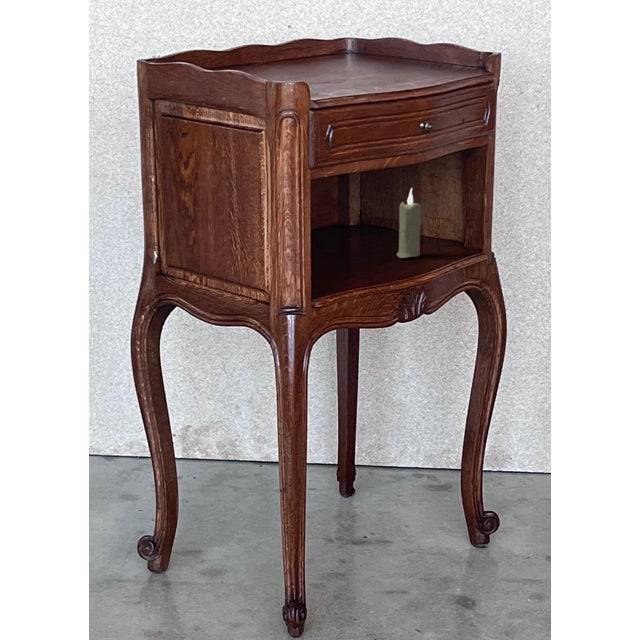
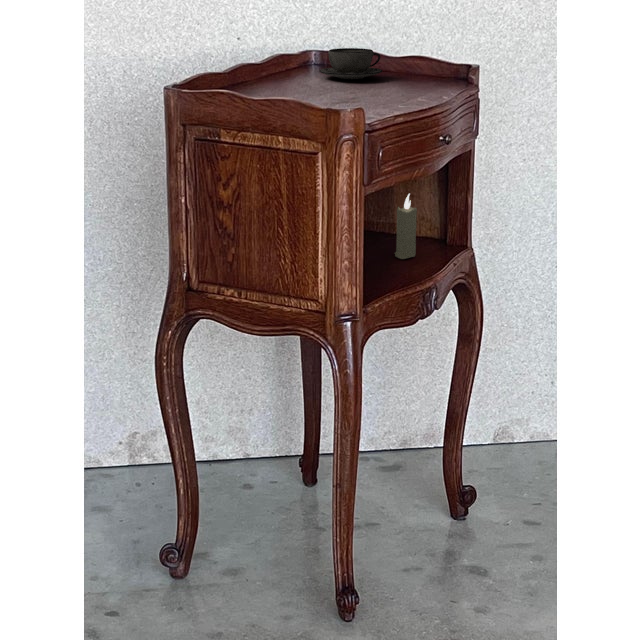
teacup: none [336,34,403,66] -> present [319,48,382,79]

